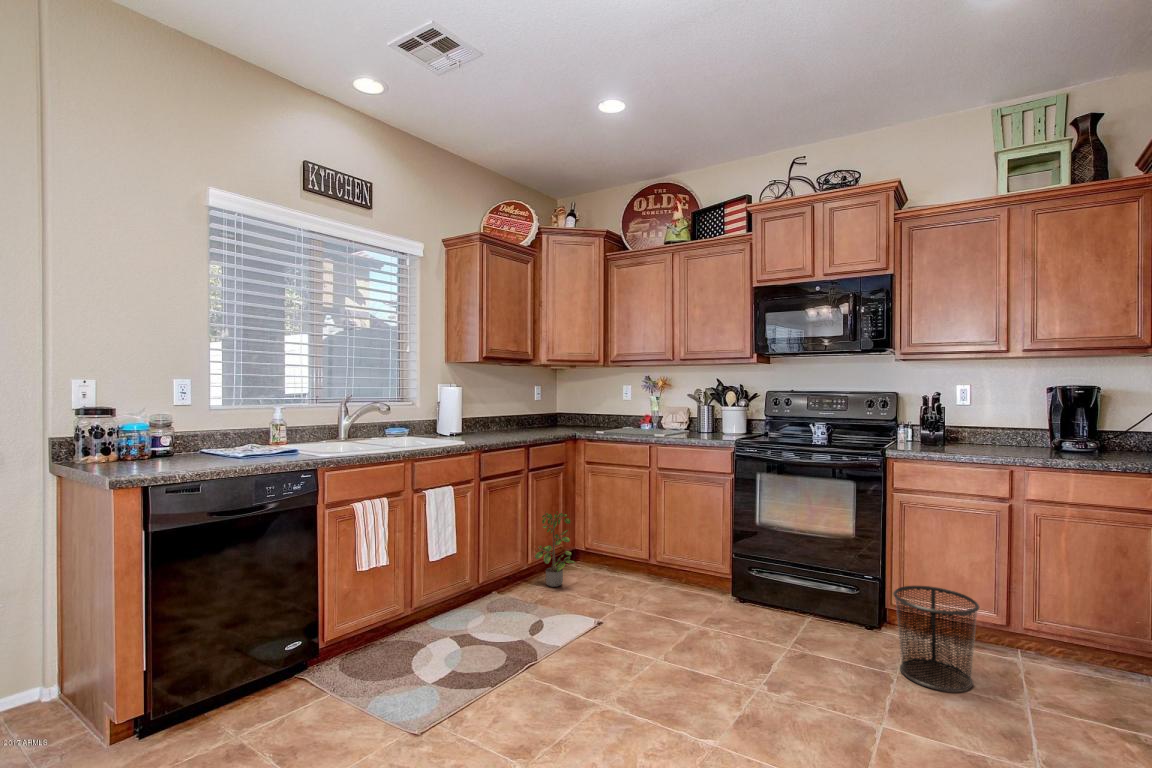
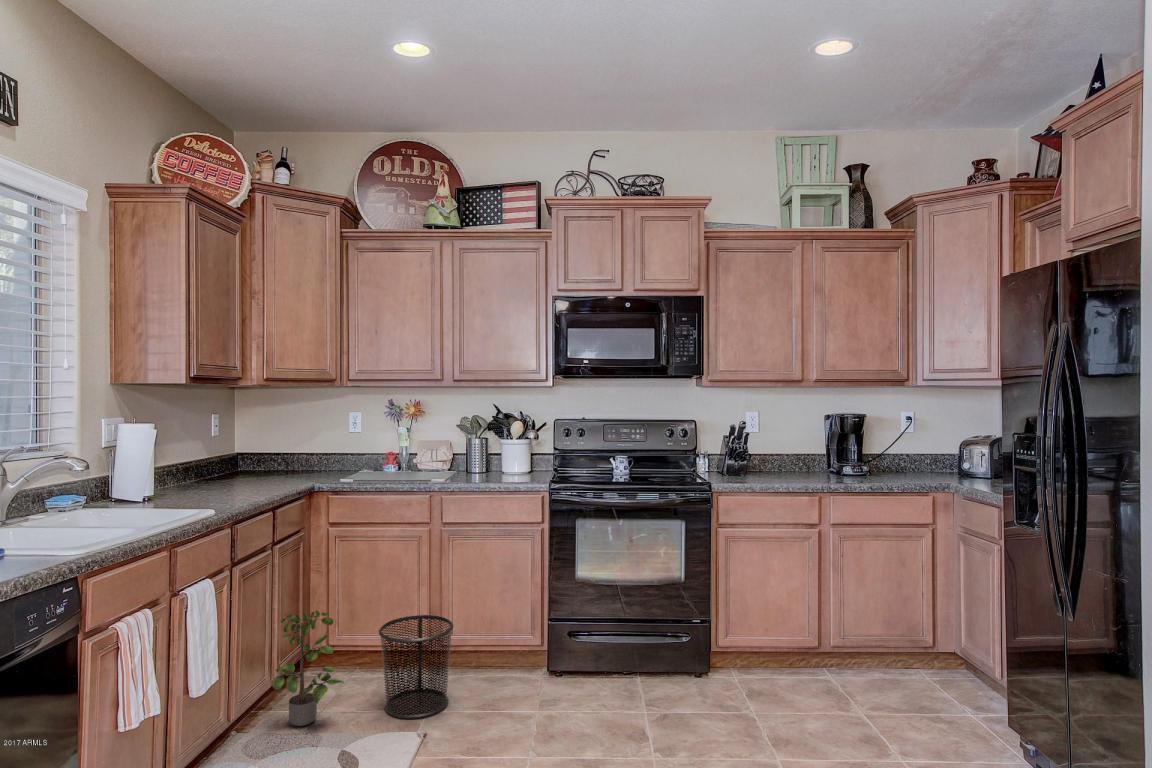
waste bin: present [893,586,980,692] -> present [379,615,453,719]

